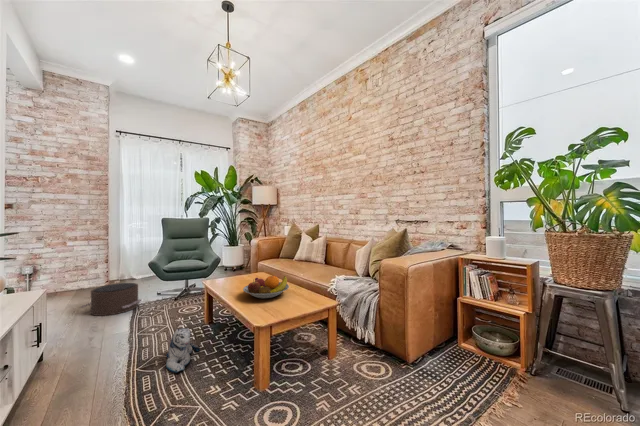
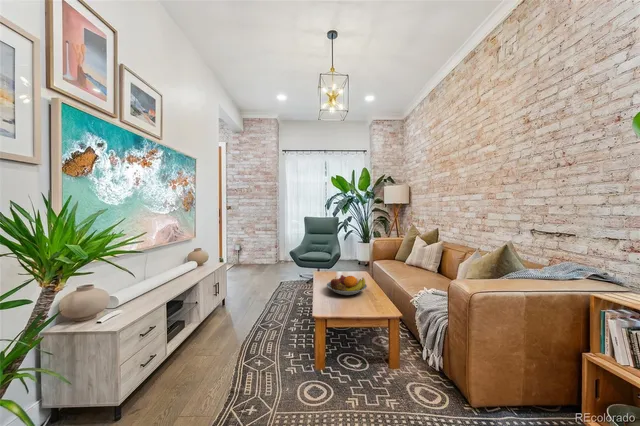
pouf: present [81,283,141,316] -> none [253,263,286,285]
plush toy: present [166,328,200,373] -> none [272,304,299,335]

